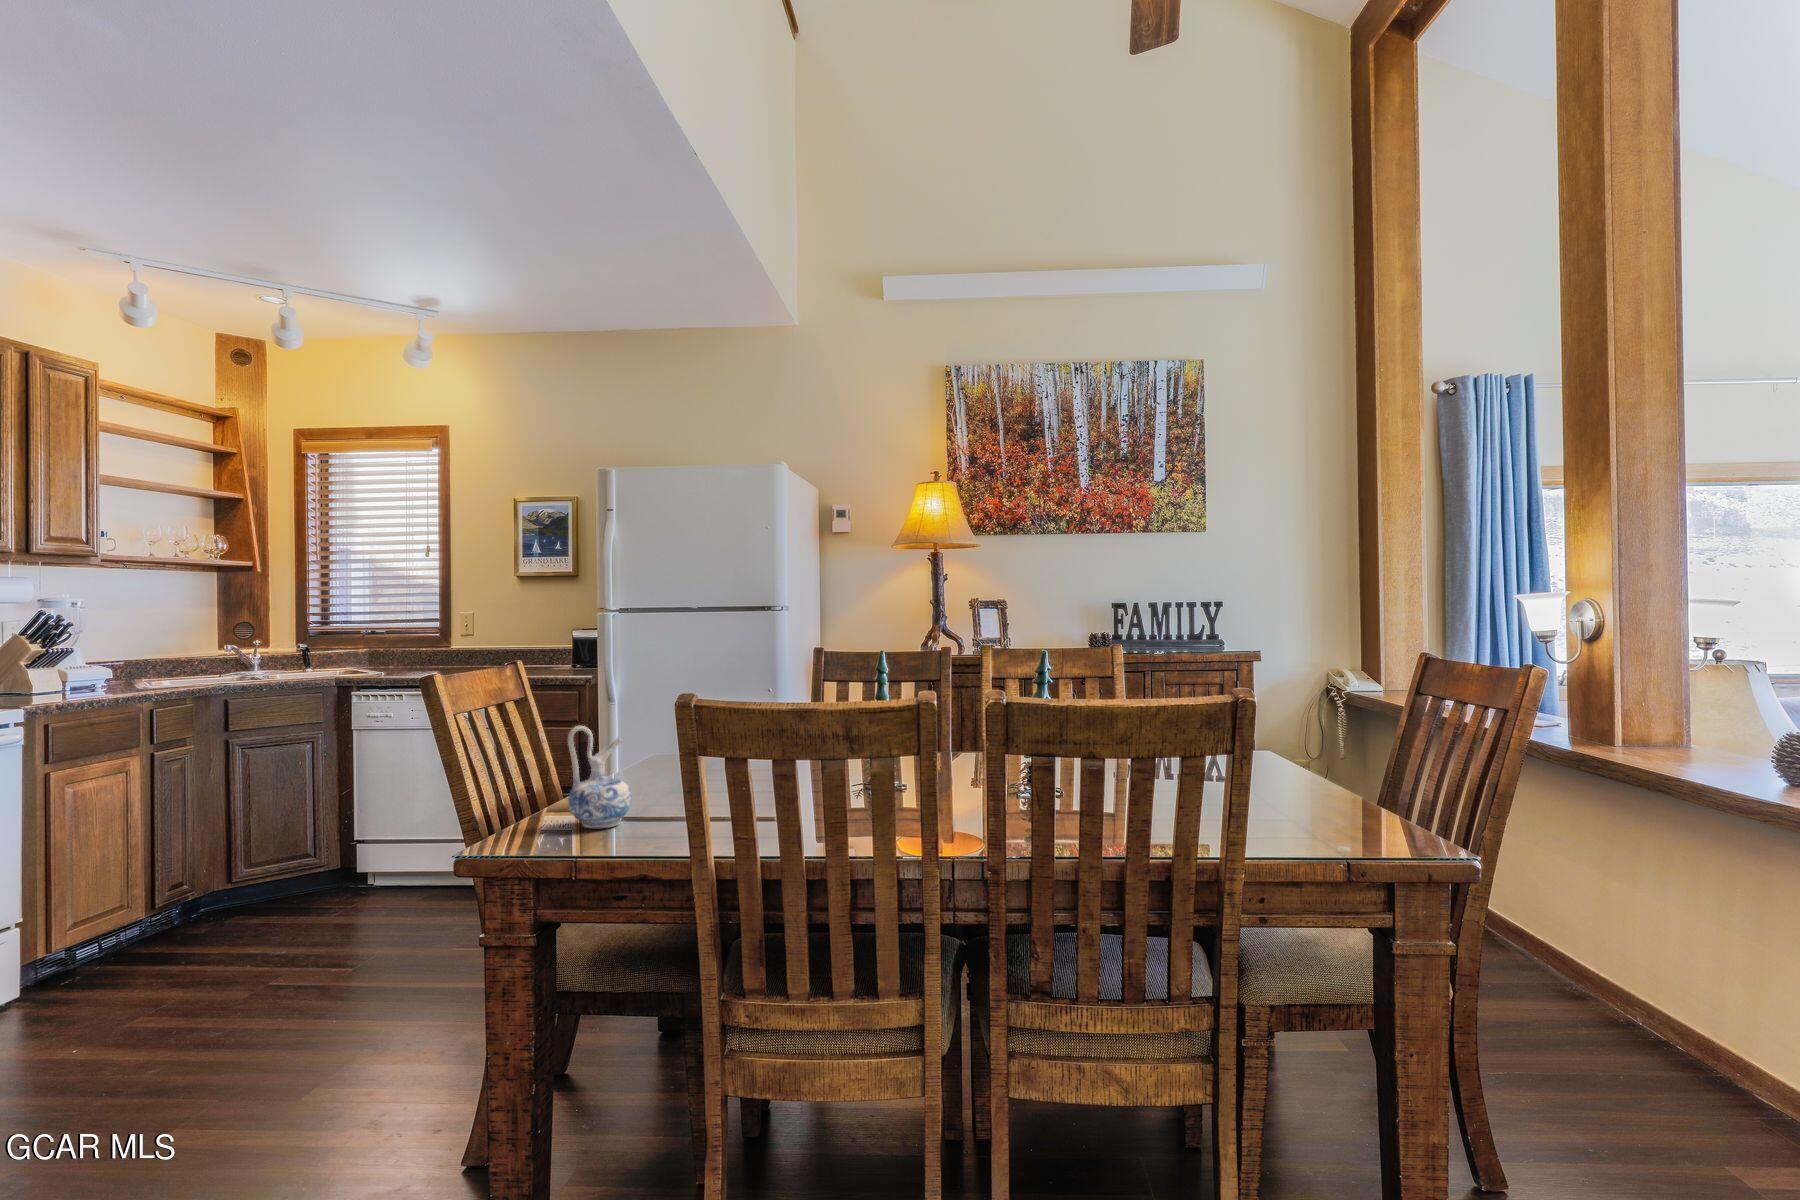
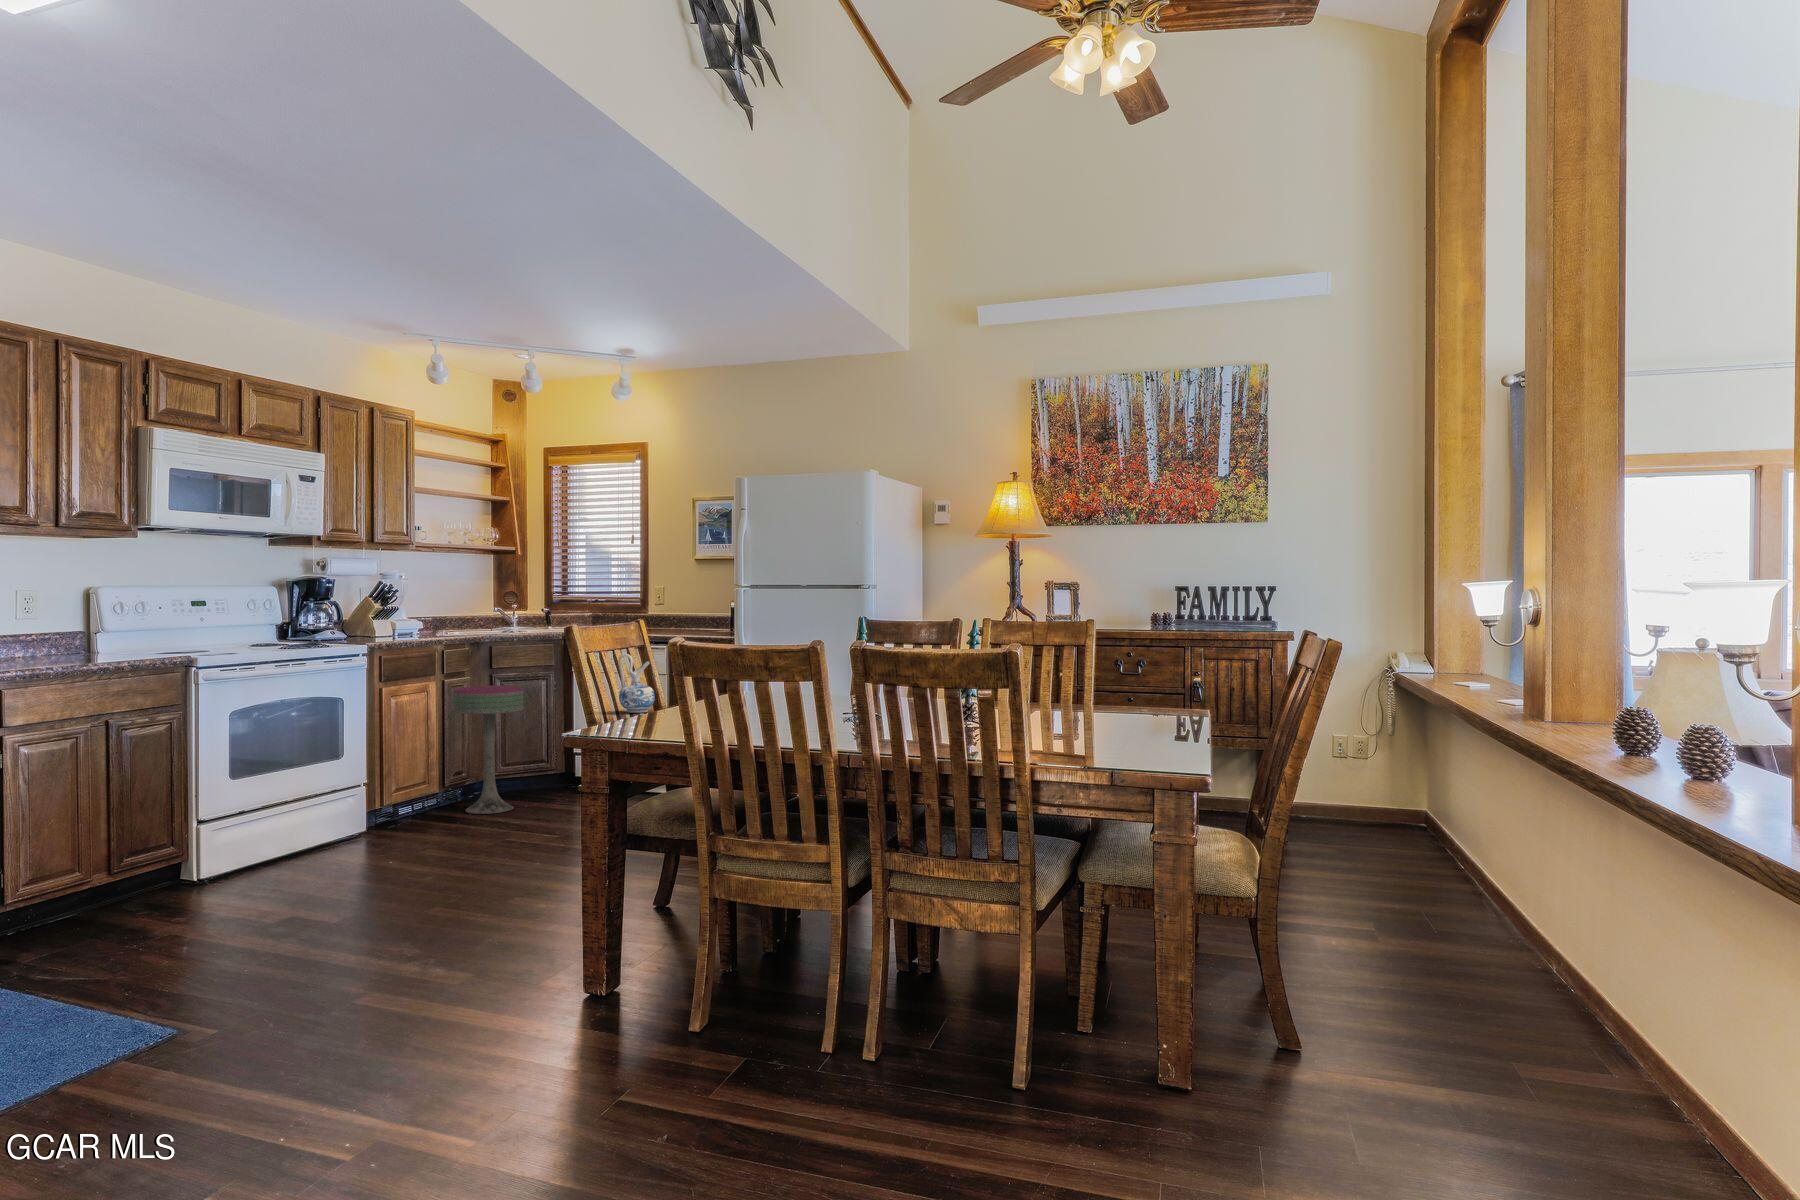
bar stool: none [172,754,285,945] -> present [453,685,524,814]

